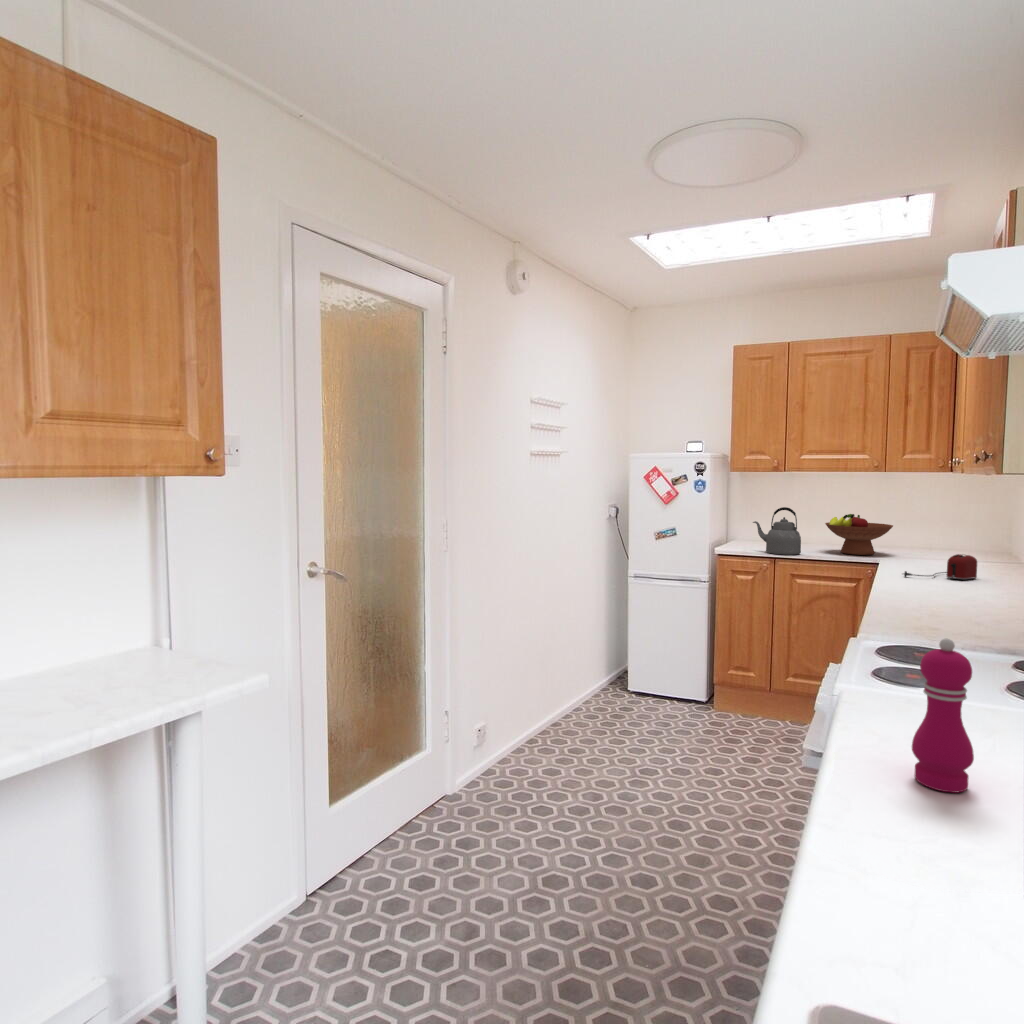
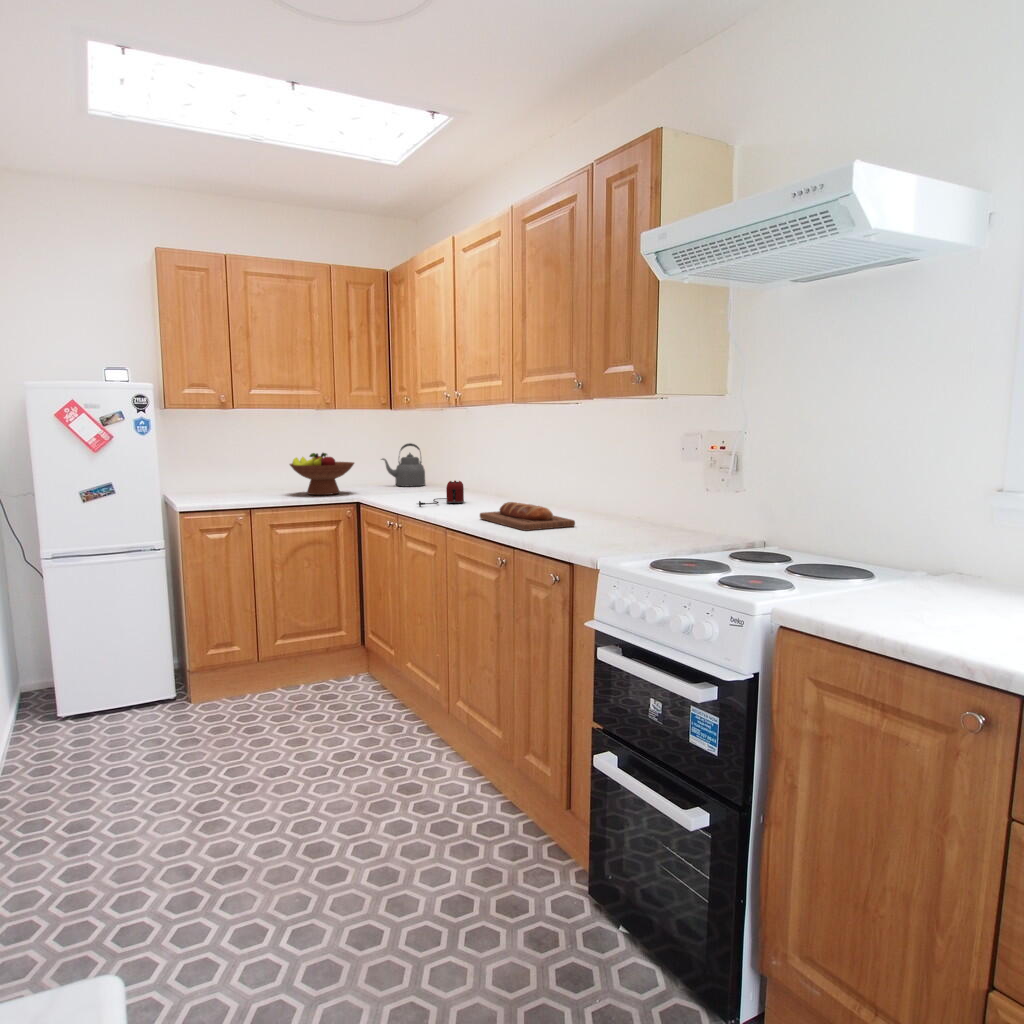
kettle: present [753,507,801,555] -> present [381,443,425,486]
bread loaf: none [919,584,1002,622] -> present [480,502,575,531]
pepper mill: present [912,639,974,792] -> none [872,509,920,630]

